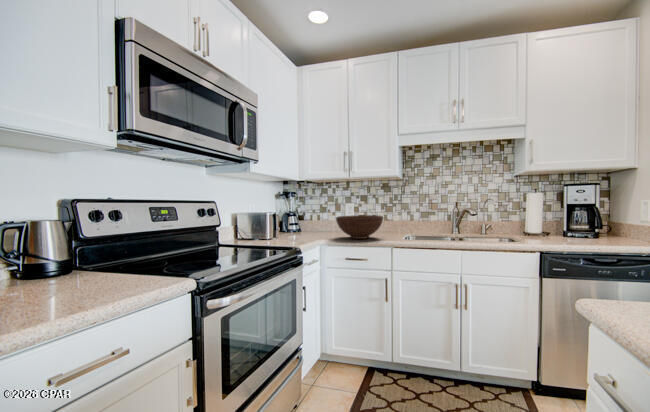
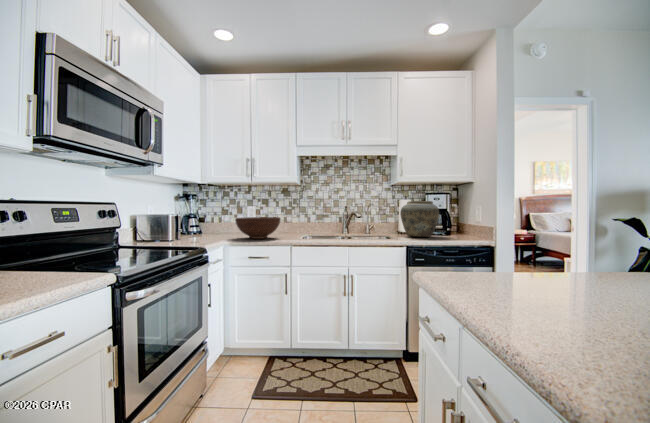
vase: none [528,195,584,240] -> present [400,201,439,237]

